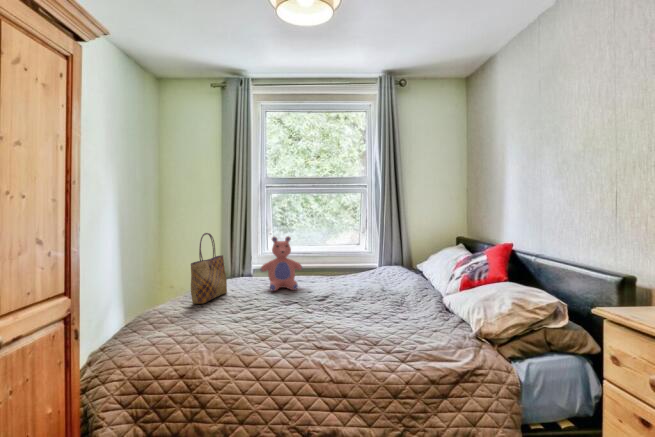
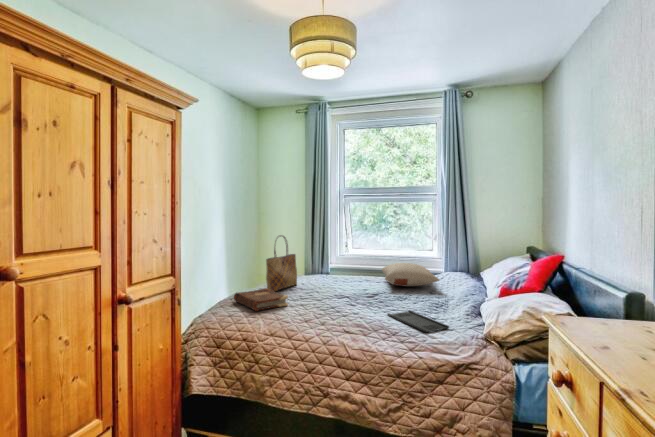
teddy bear: present [260,236,302,291] -> none [326,240,362,287]
pillow: none [321,259,389,285] -> present [382,263,439,286]
book: none [152,301,229,334] -> present [234,288,288,311]
tray: none [355,312,430,338] -> present [388,310,449,332]

